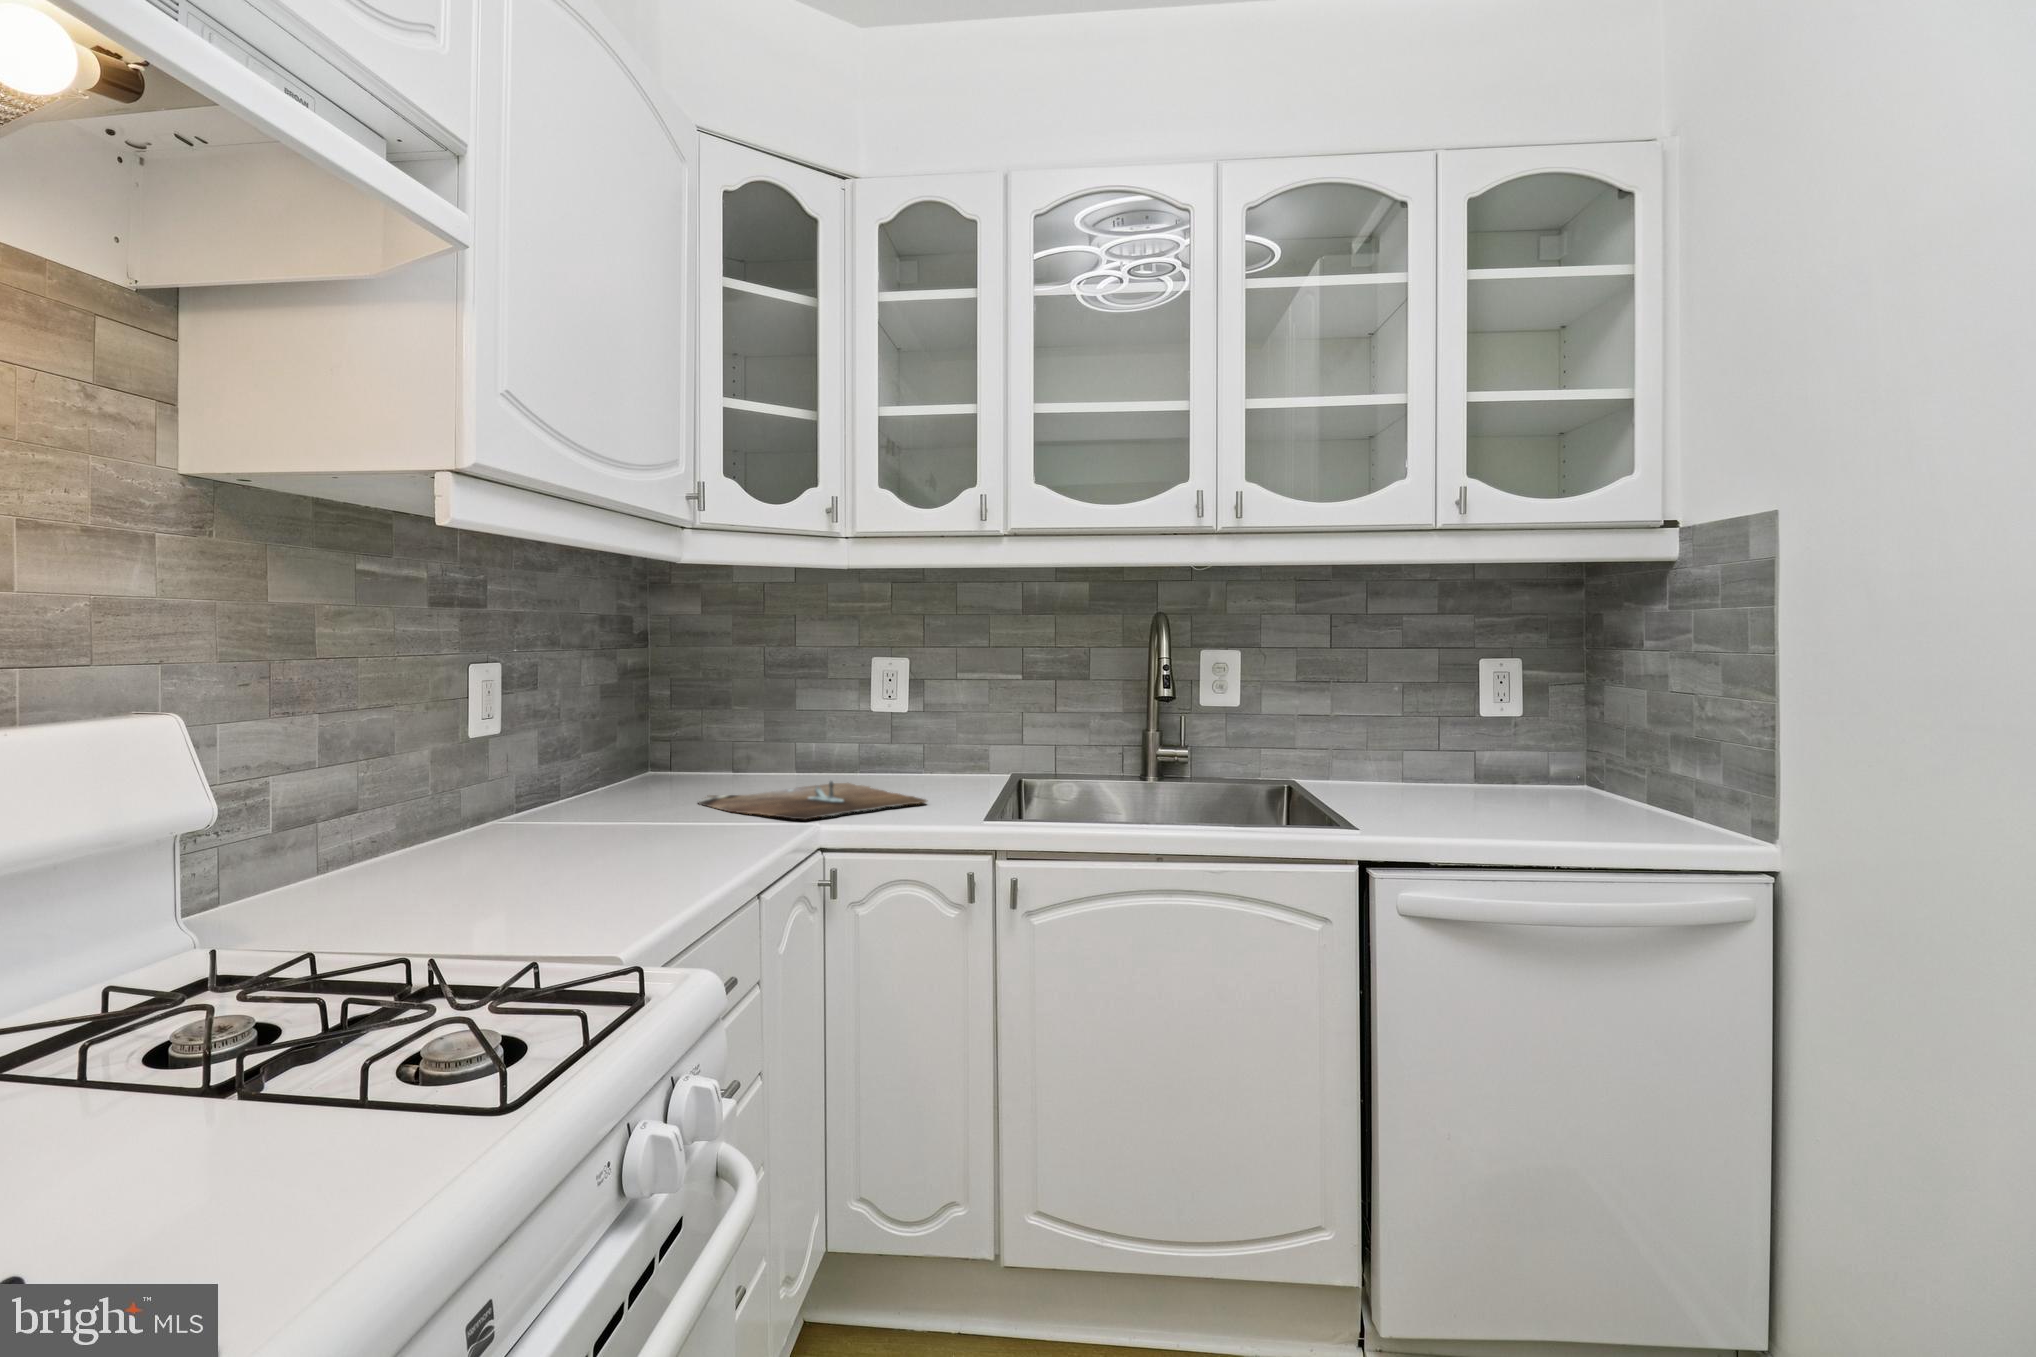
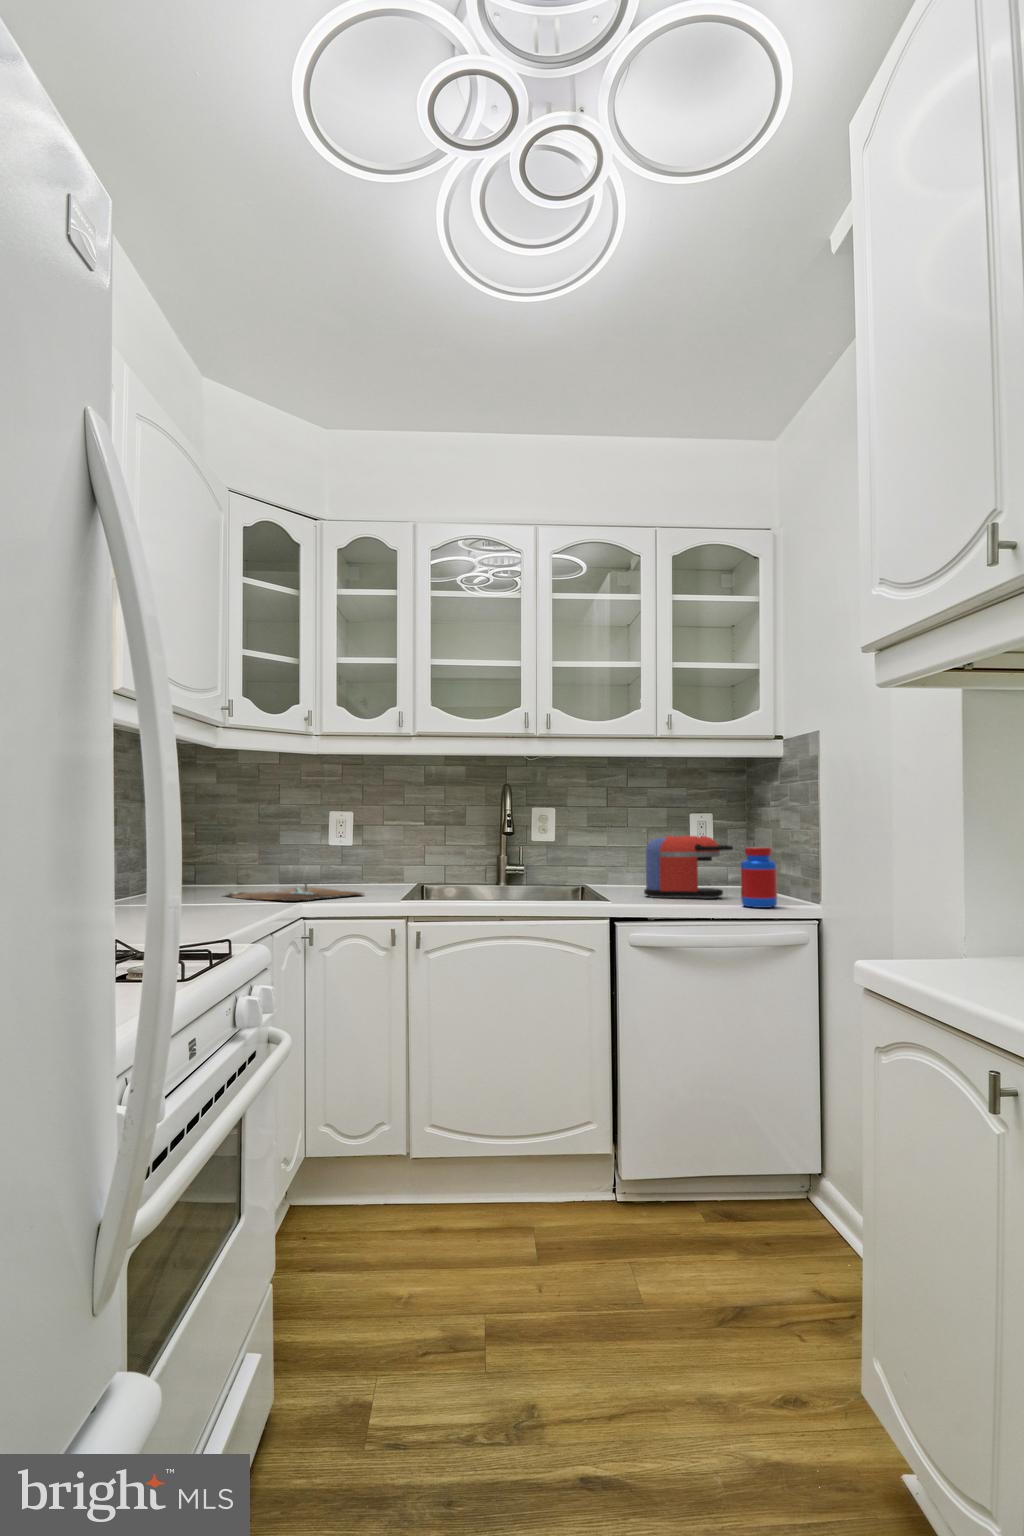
coffee maker: none [1407,705,1575,818] -> present [644,836,733,898]
jar: none [1610,732,1686,848] -> present [741,847,777,908]

